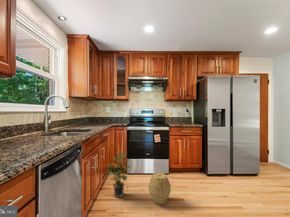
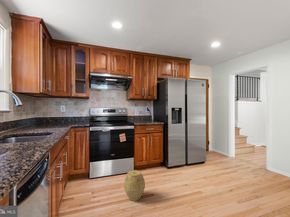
potted plant: present [107,152,129,197] -> none [76,153,102,203]

